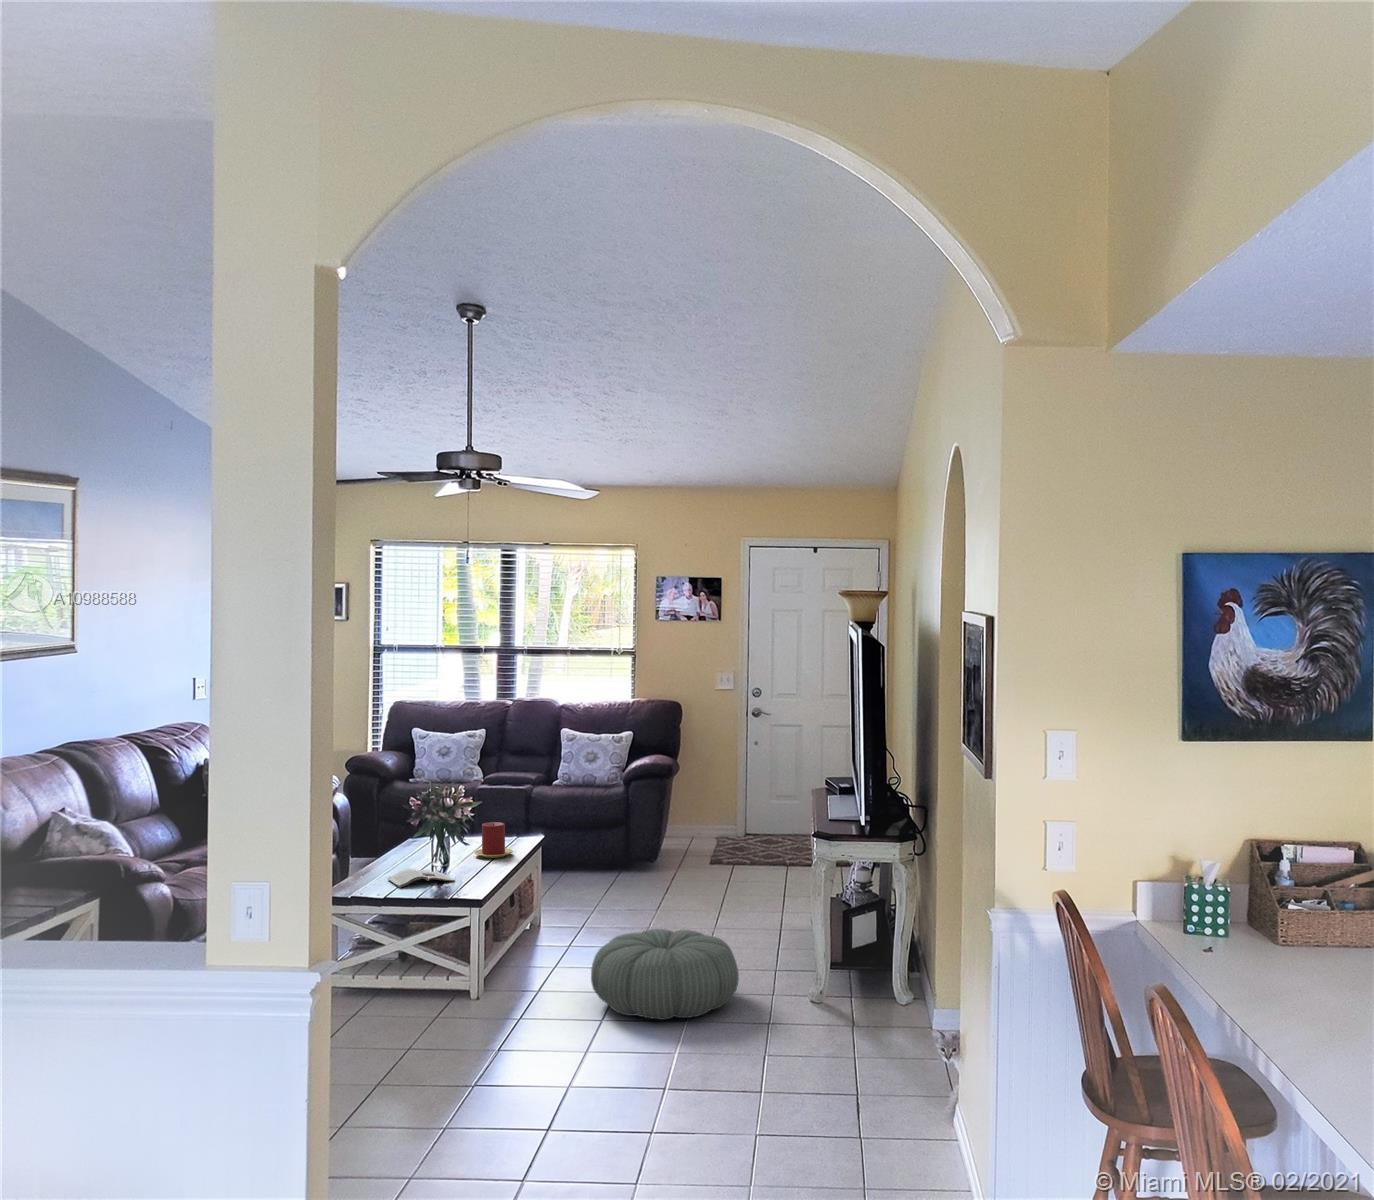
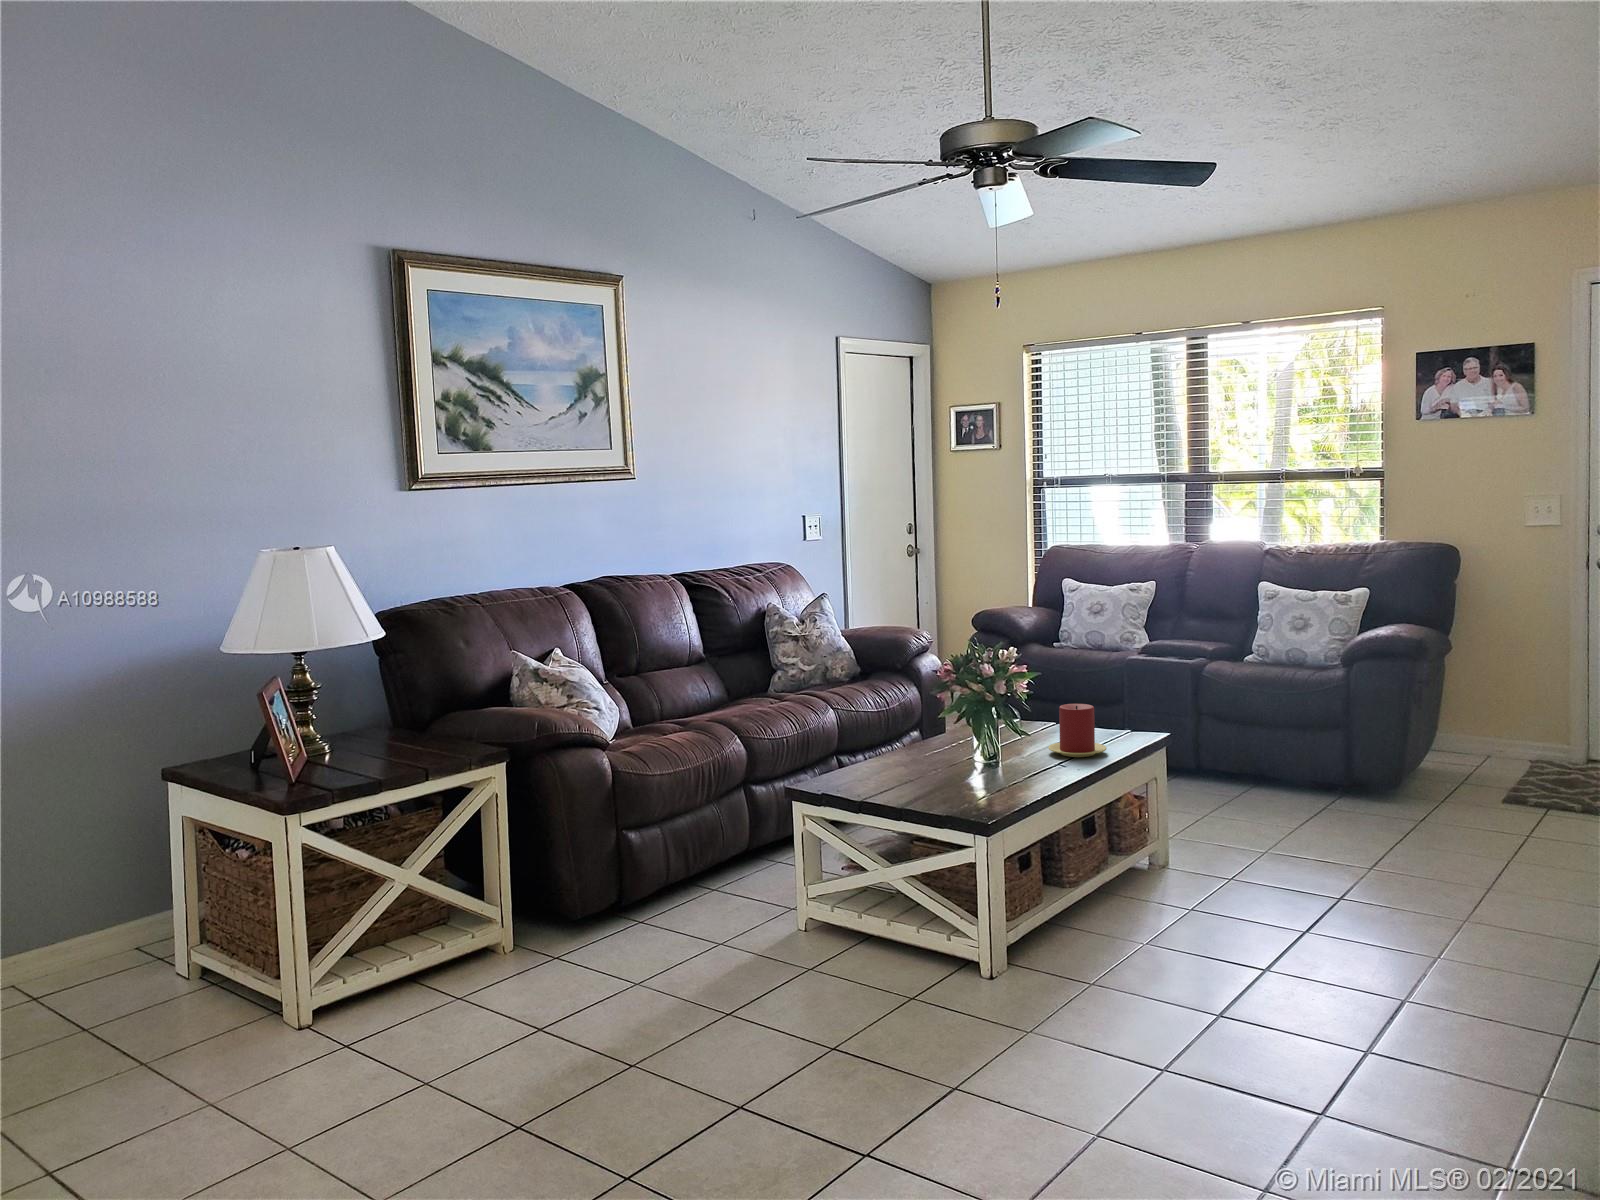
magazine: present [387,869,455,888] -> none [894,762,982,790]
pouf: present [591,929,739,1020] -> none [1158,911,1448,1100]

